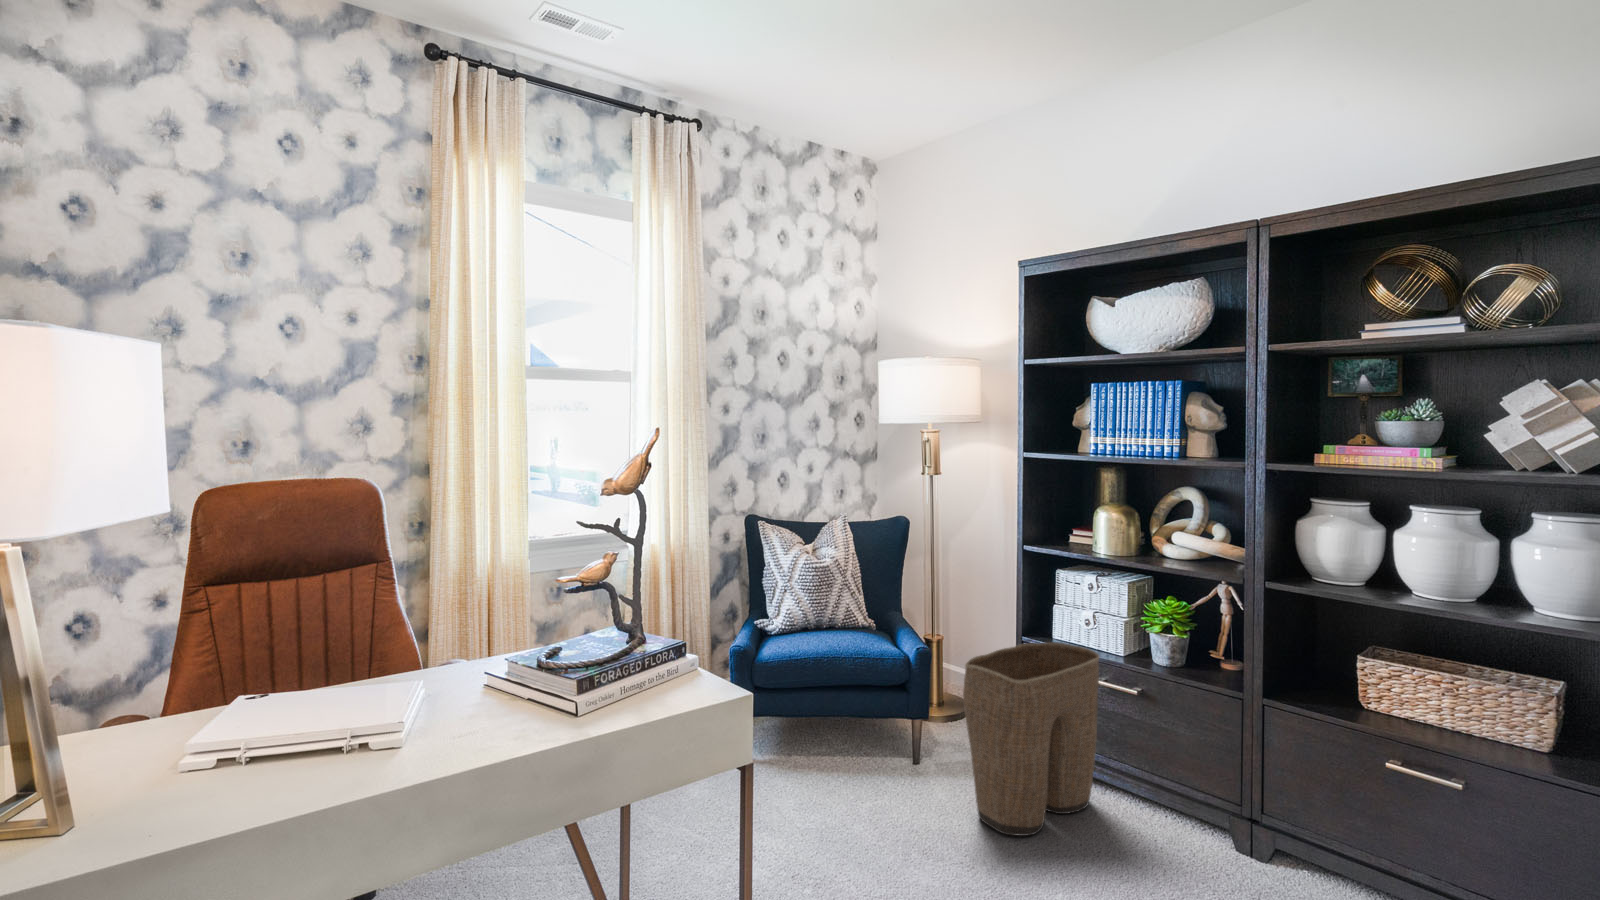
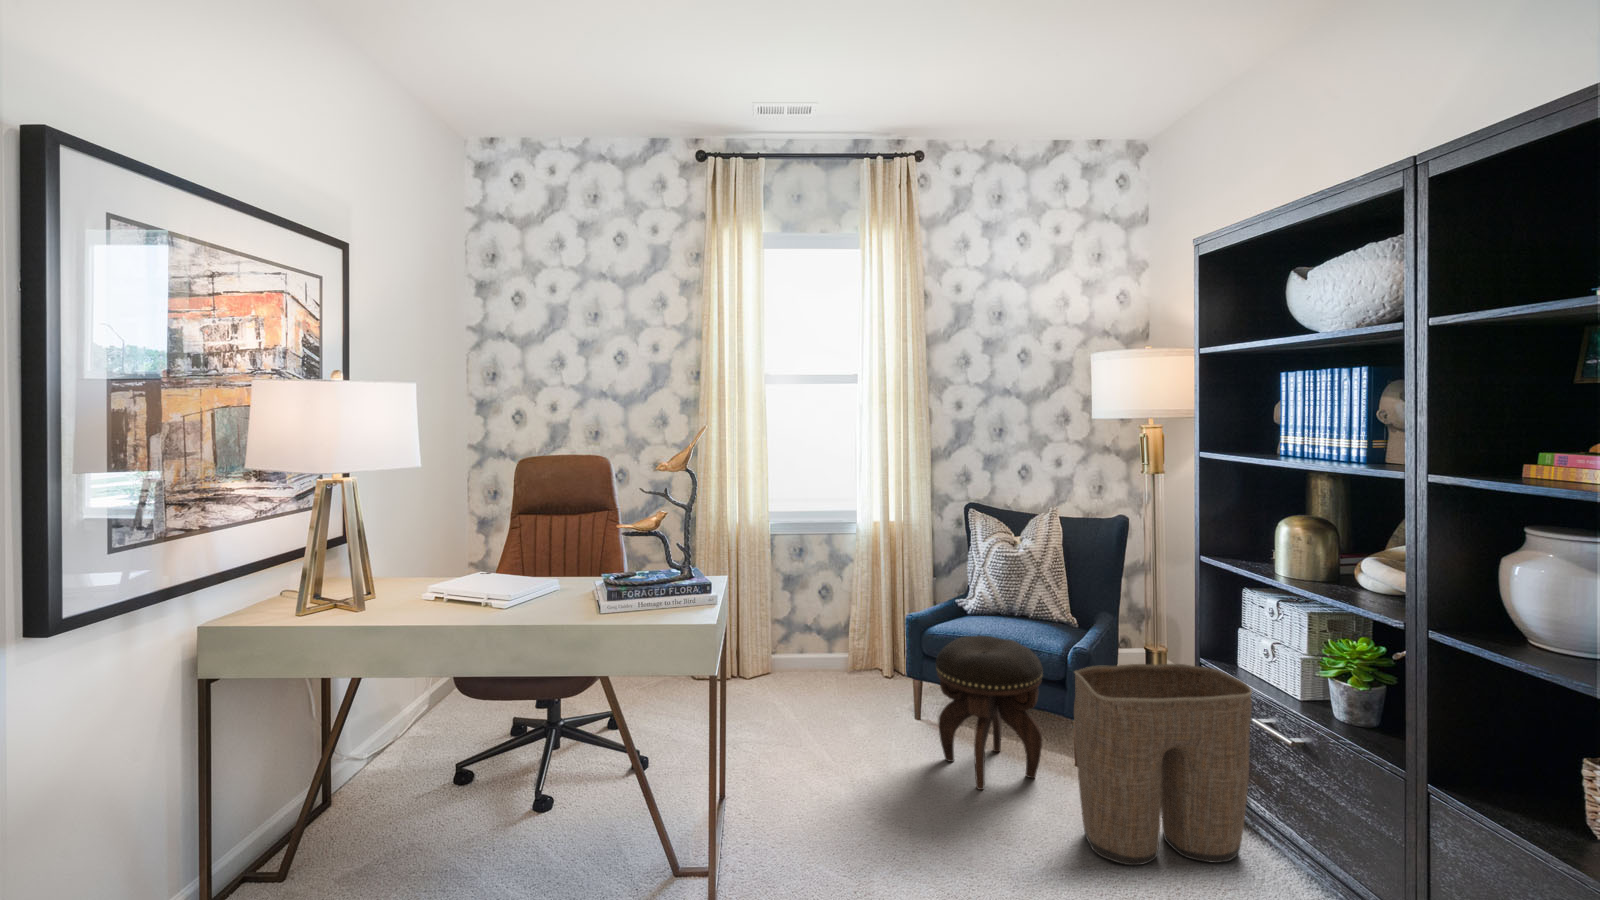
footstool: none [798,649,907,811] -> present [936,635,1043,790]

